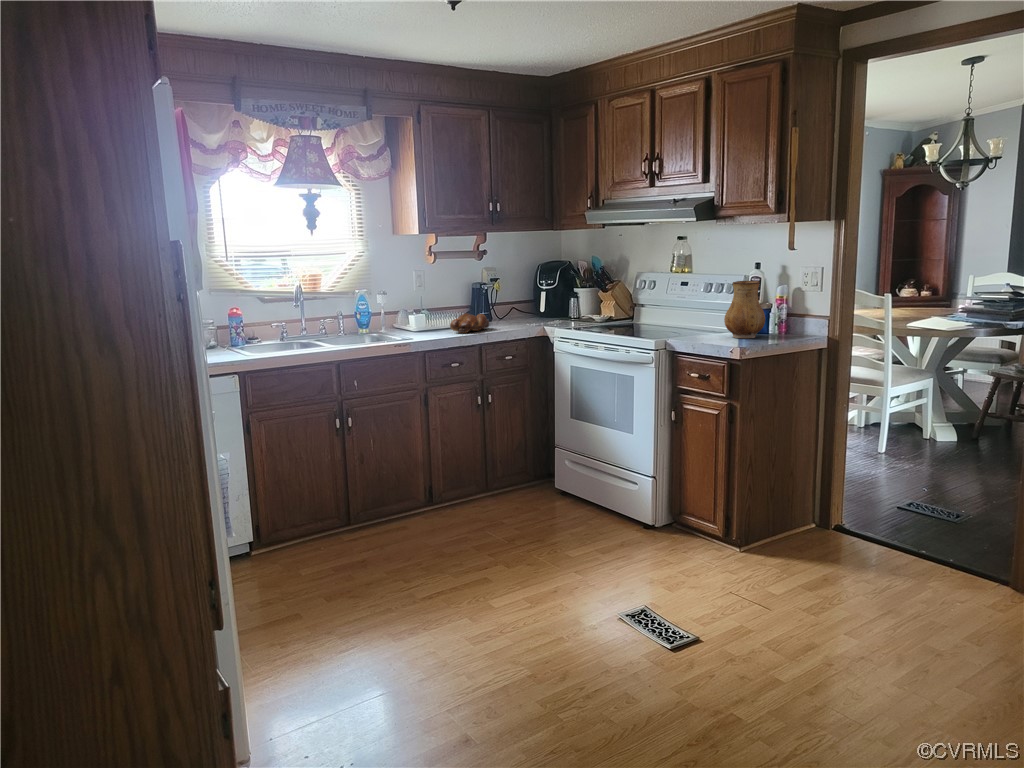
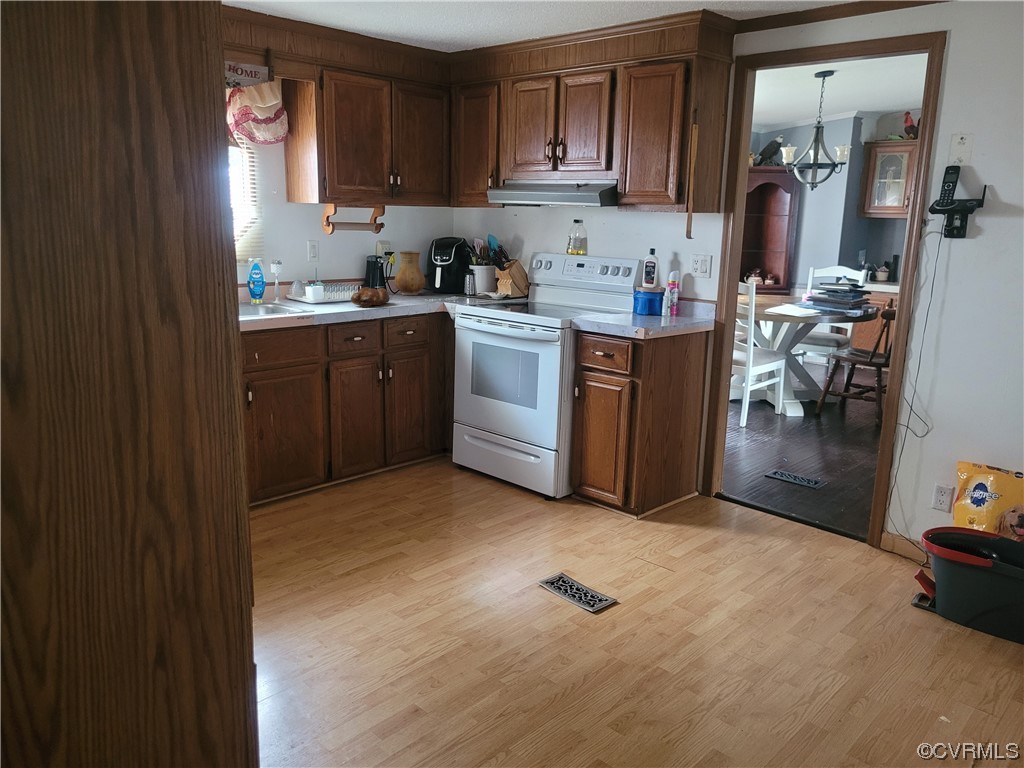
ceramic pitcher: present [724,281,765,338] -> present [395,251,425,295]

